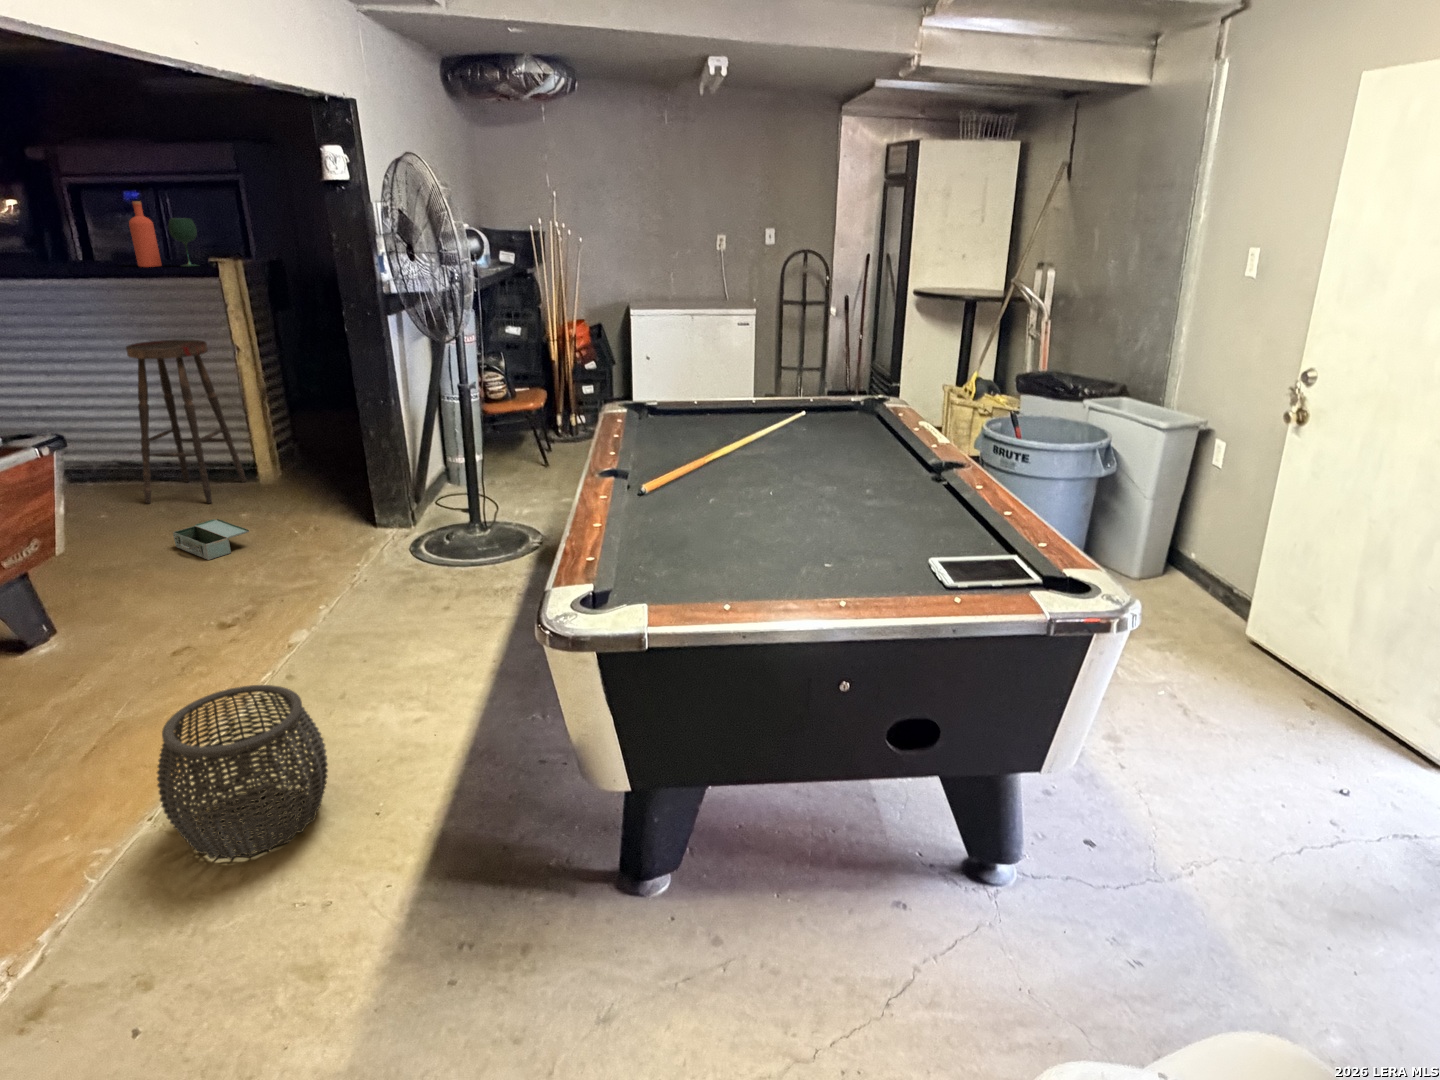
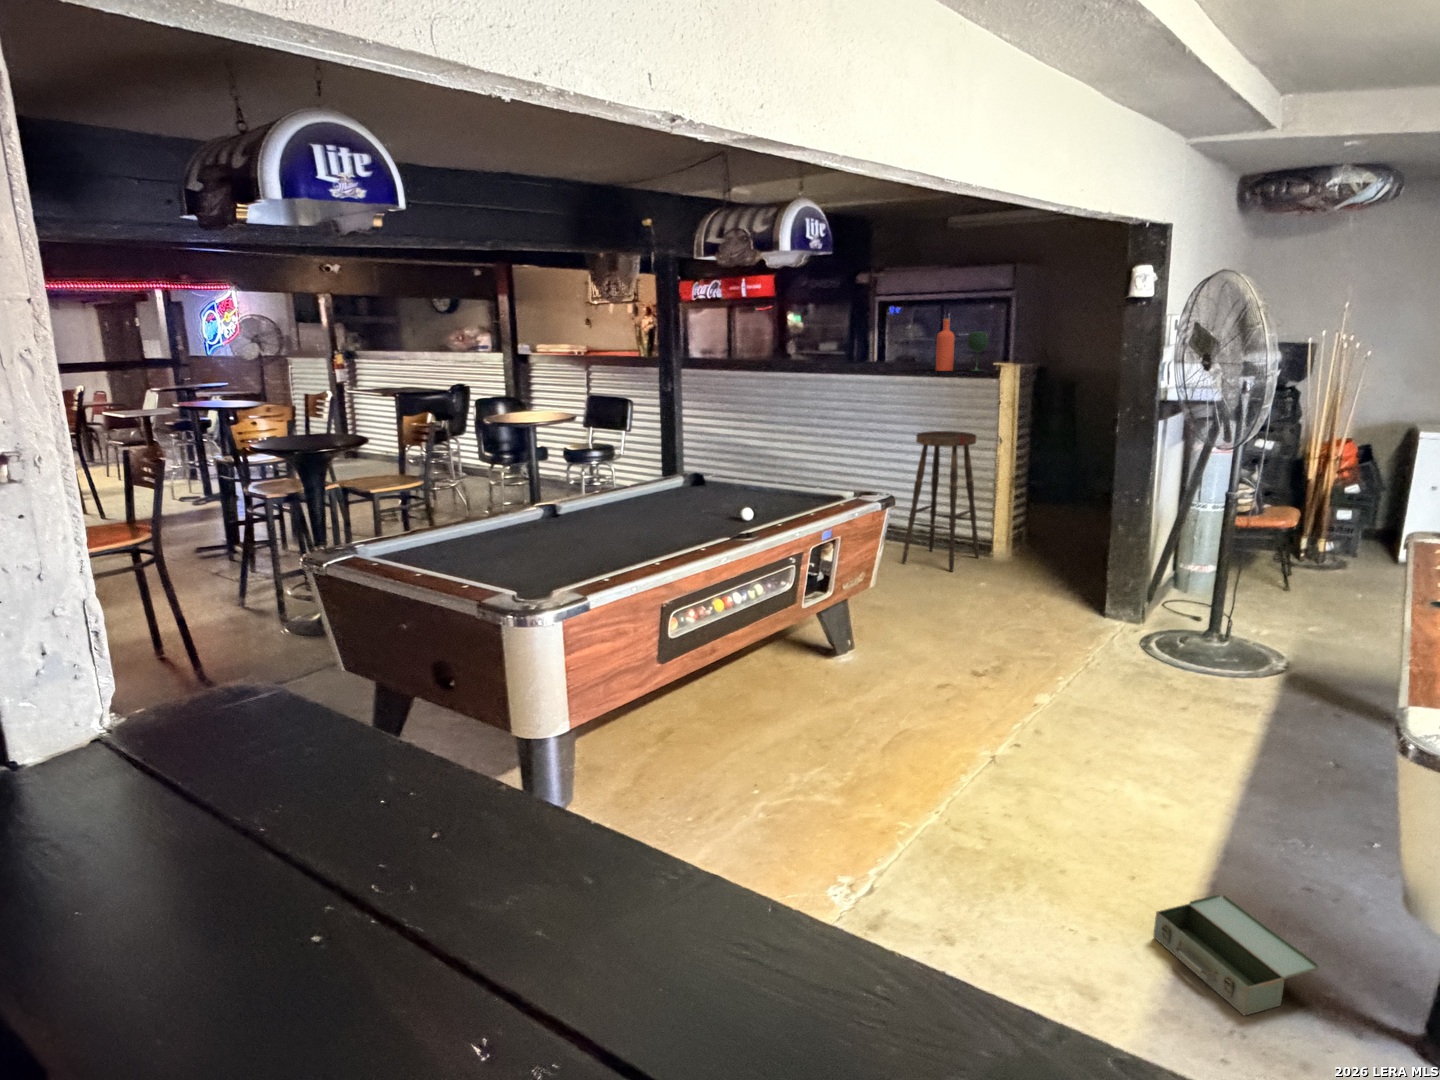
toolbox: present [173,519,249,560] -> present [1154,895,1319,1015]
woven basket: present [157,685,328,859] -> none [962,719,1097,866]

